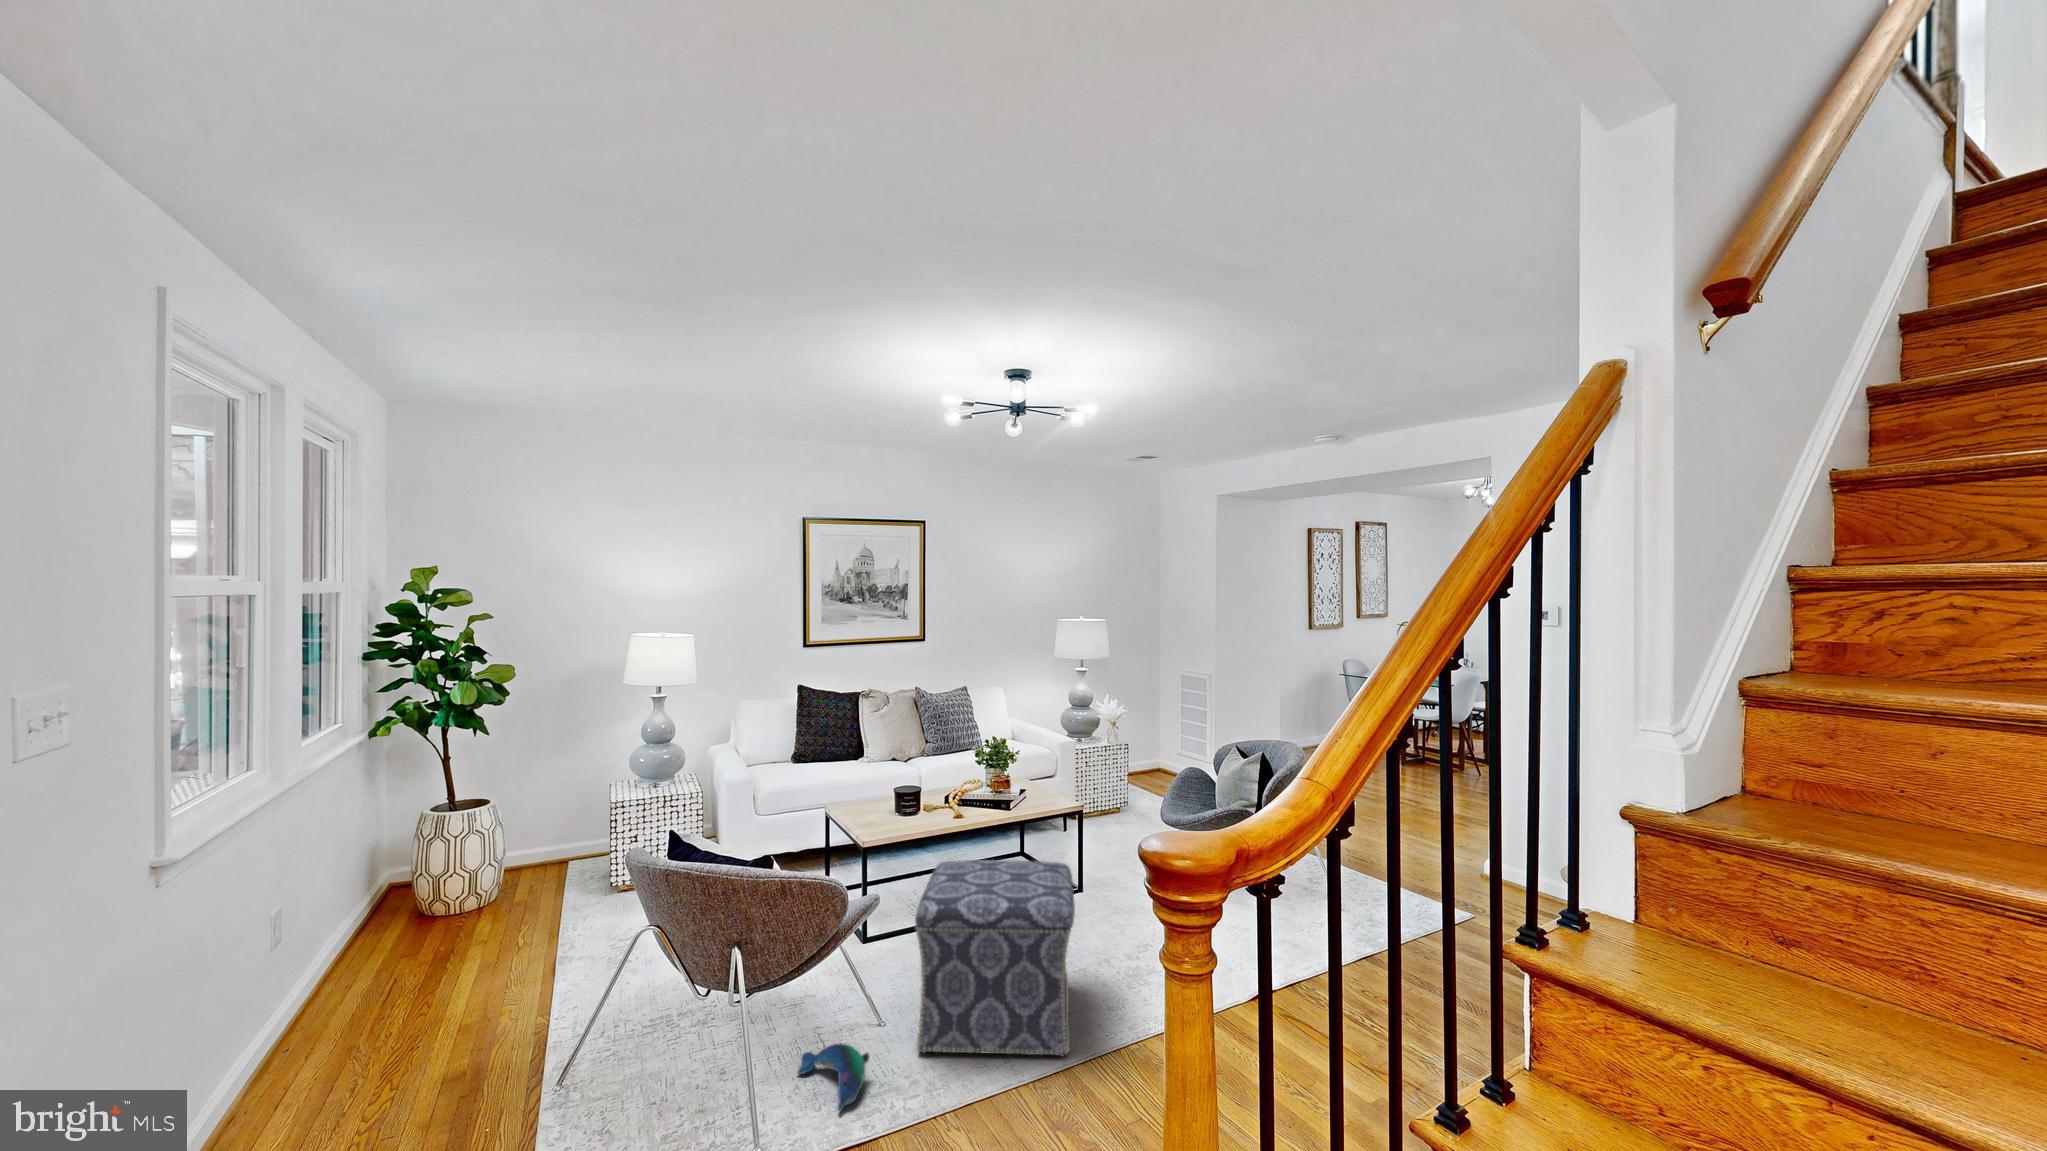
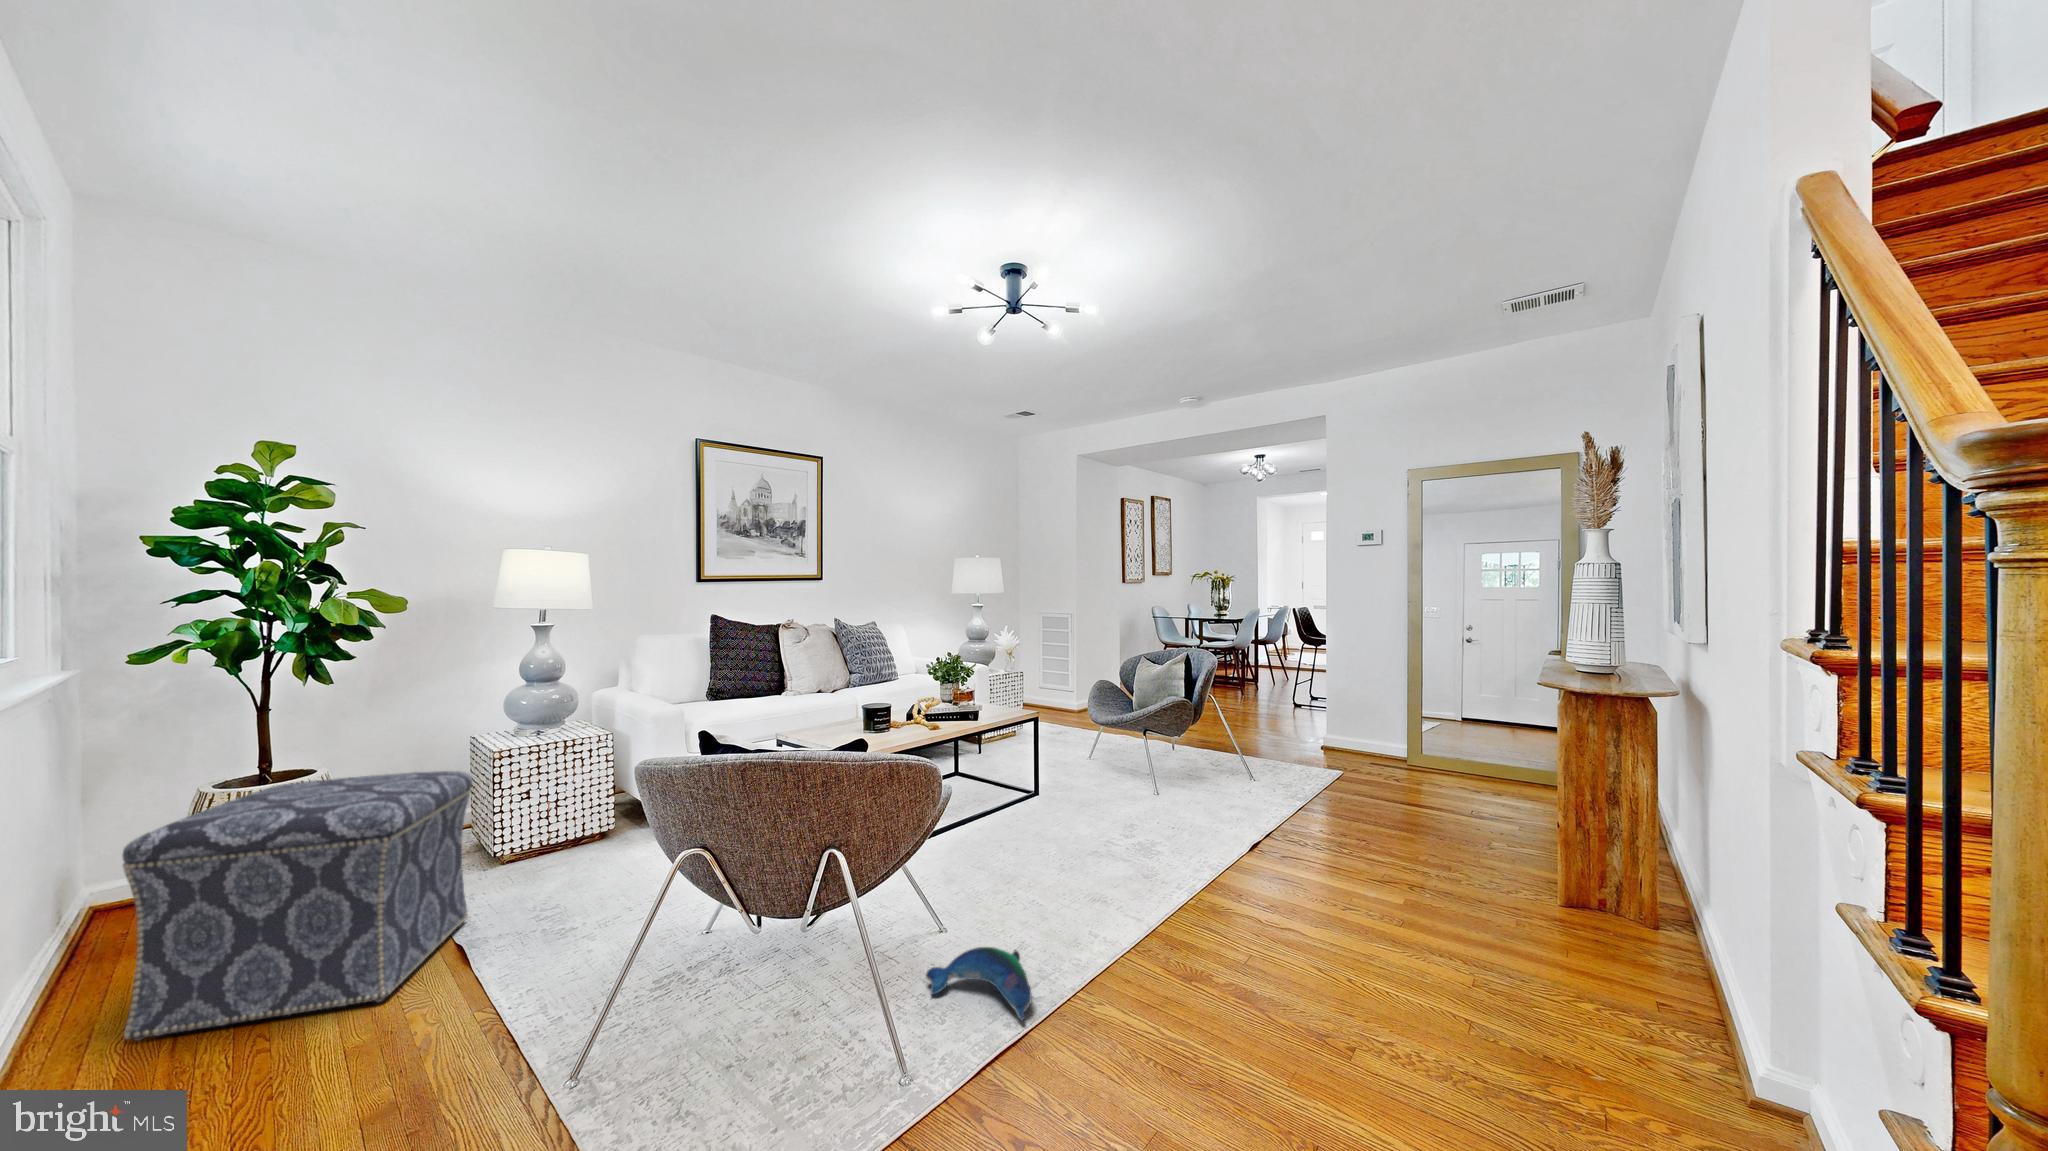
ottoman: present [915,860,1075,1056] -> present [123,771,473,1041]

